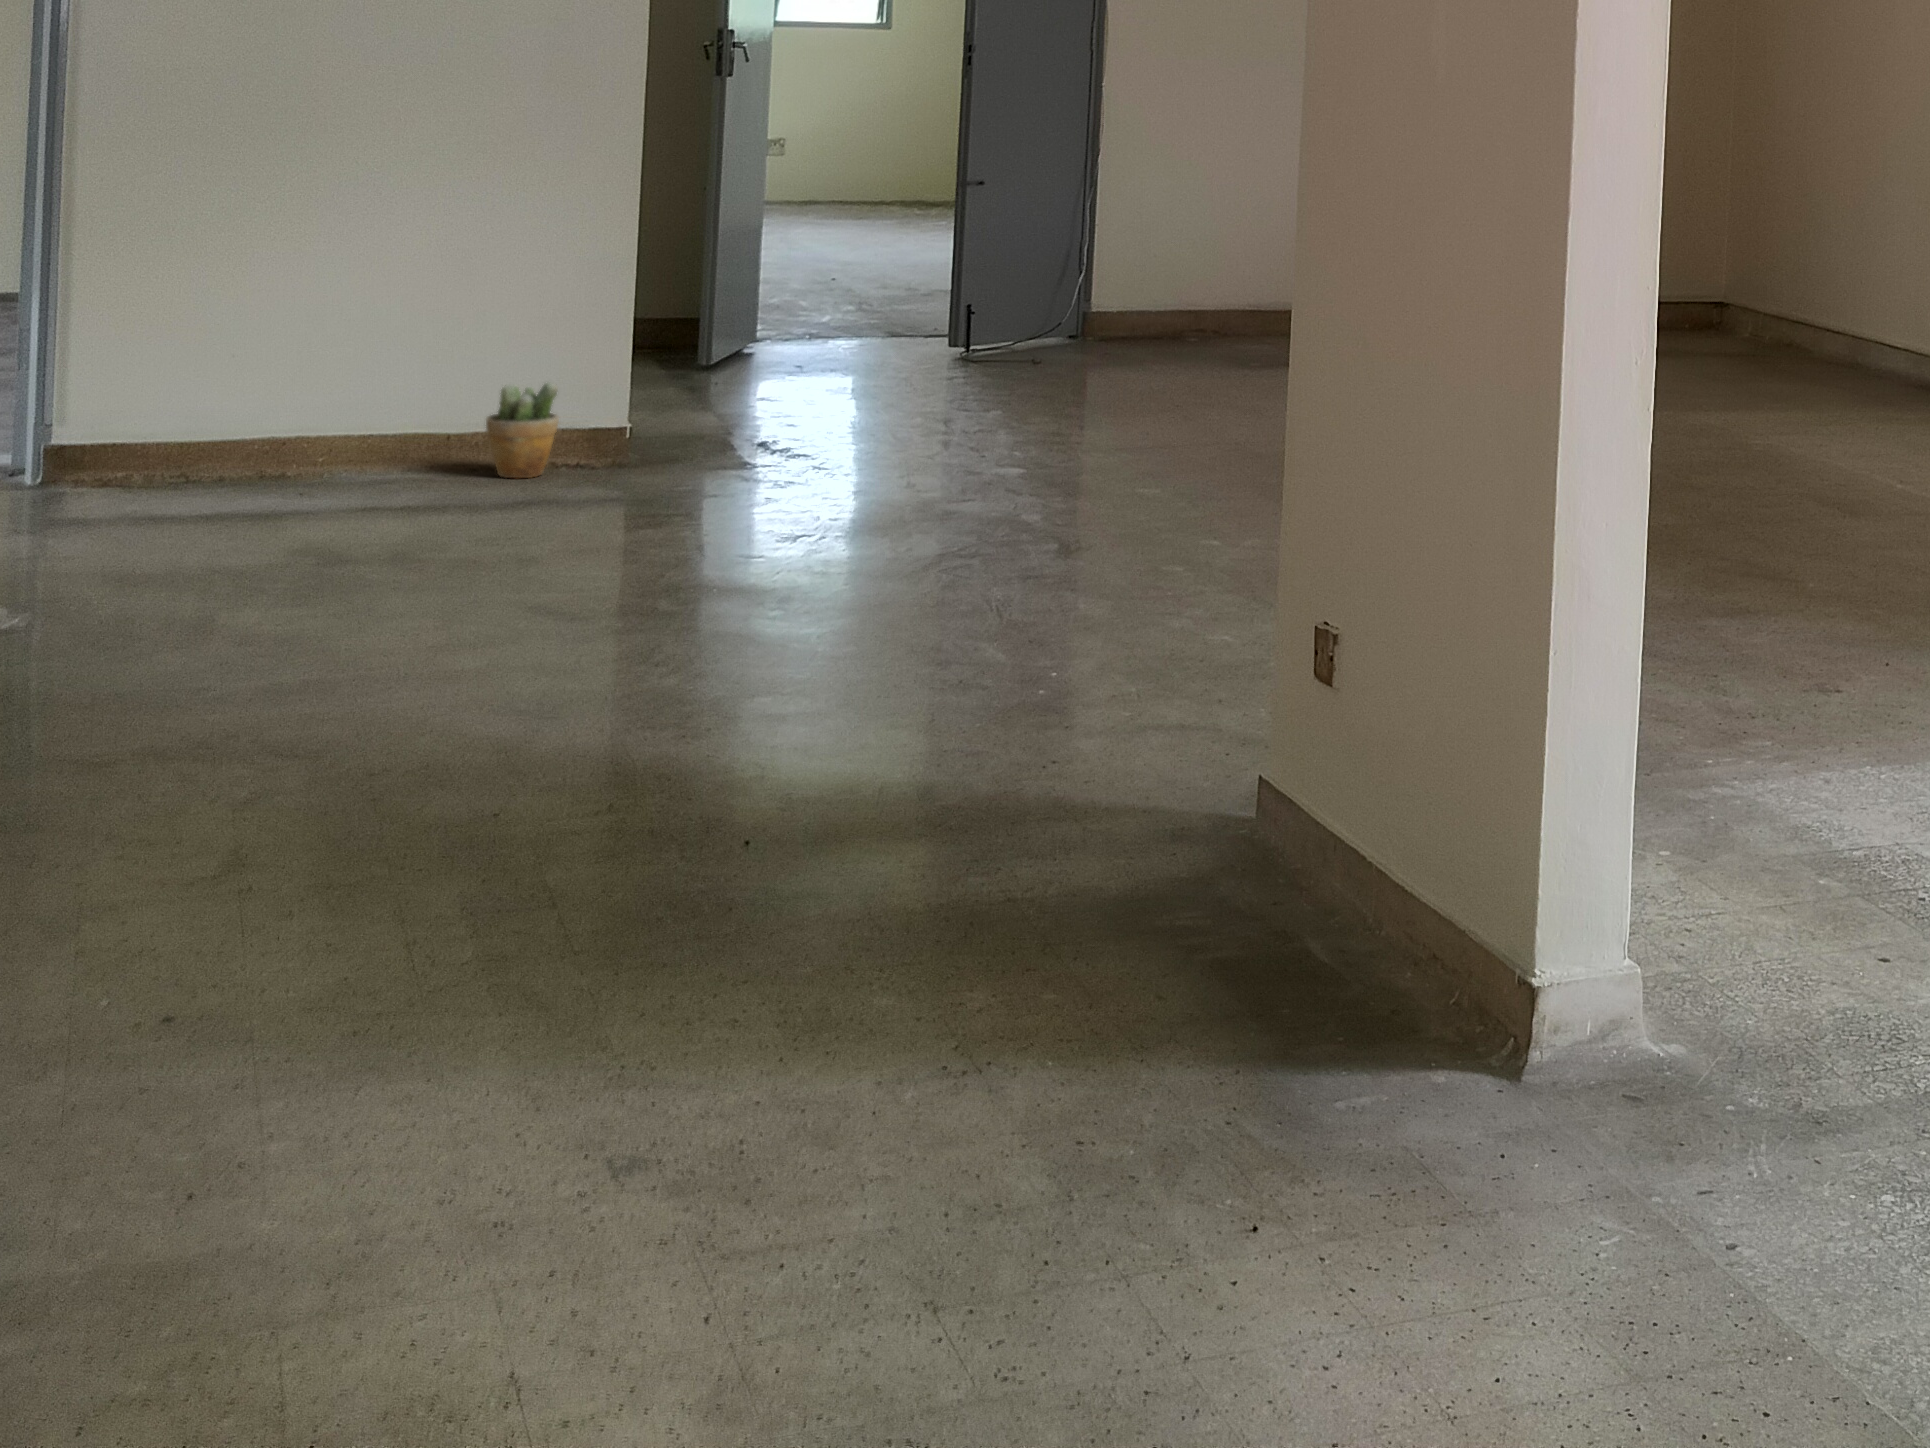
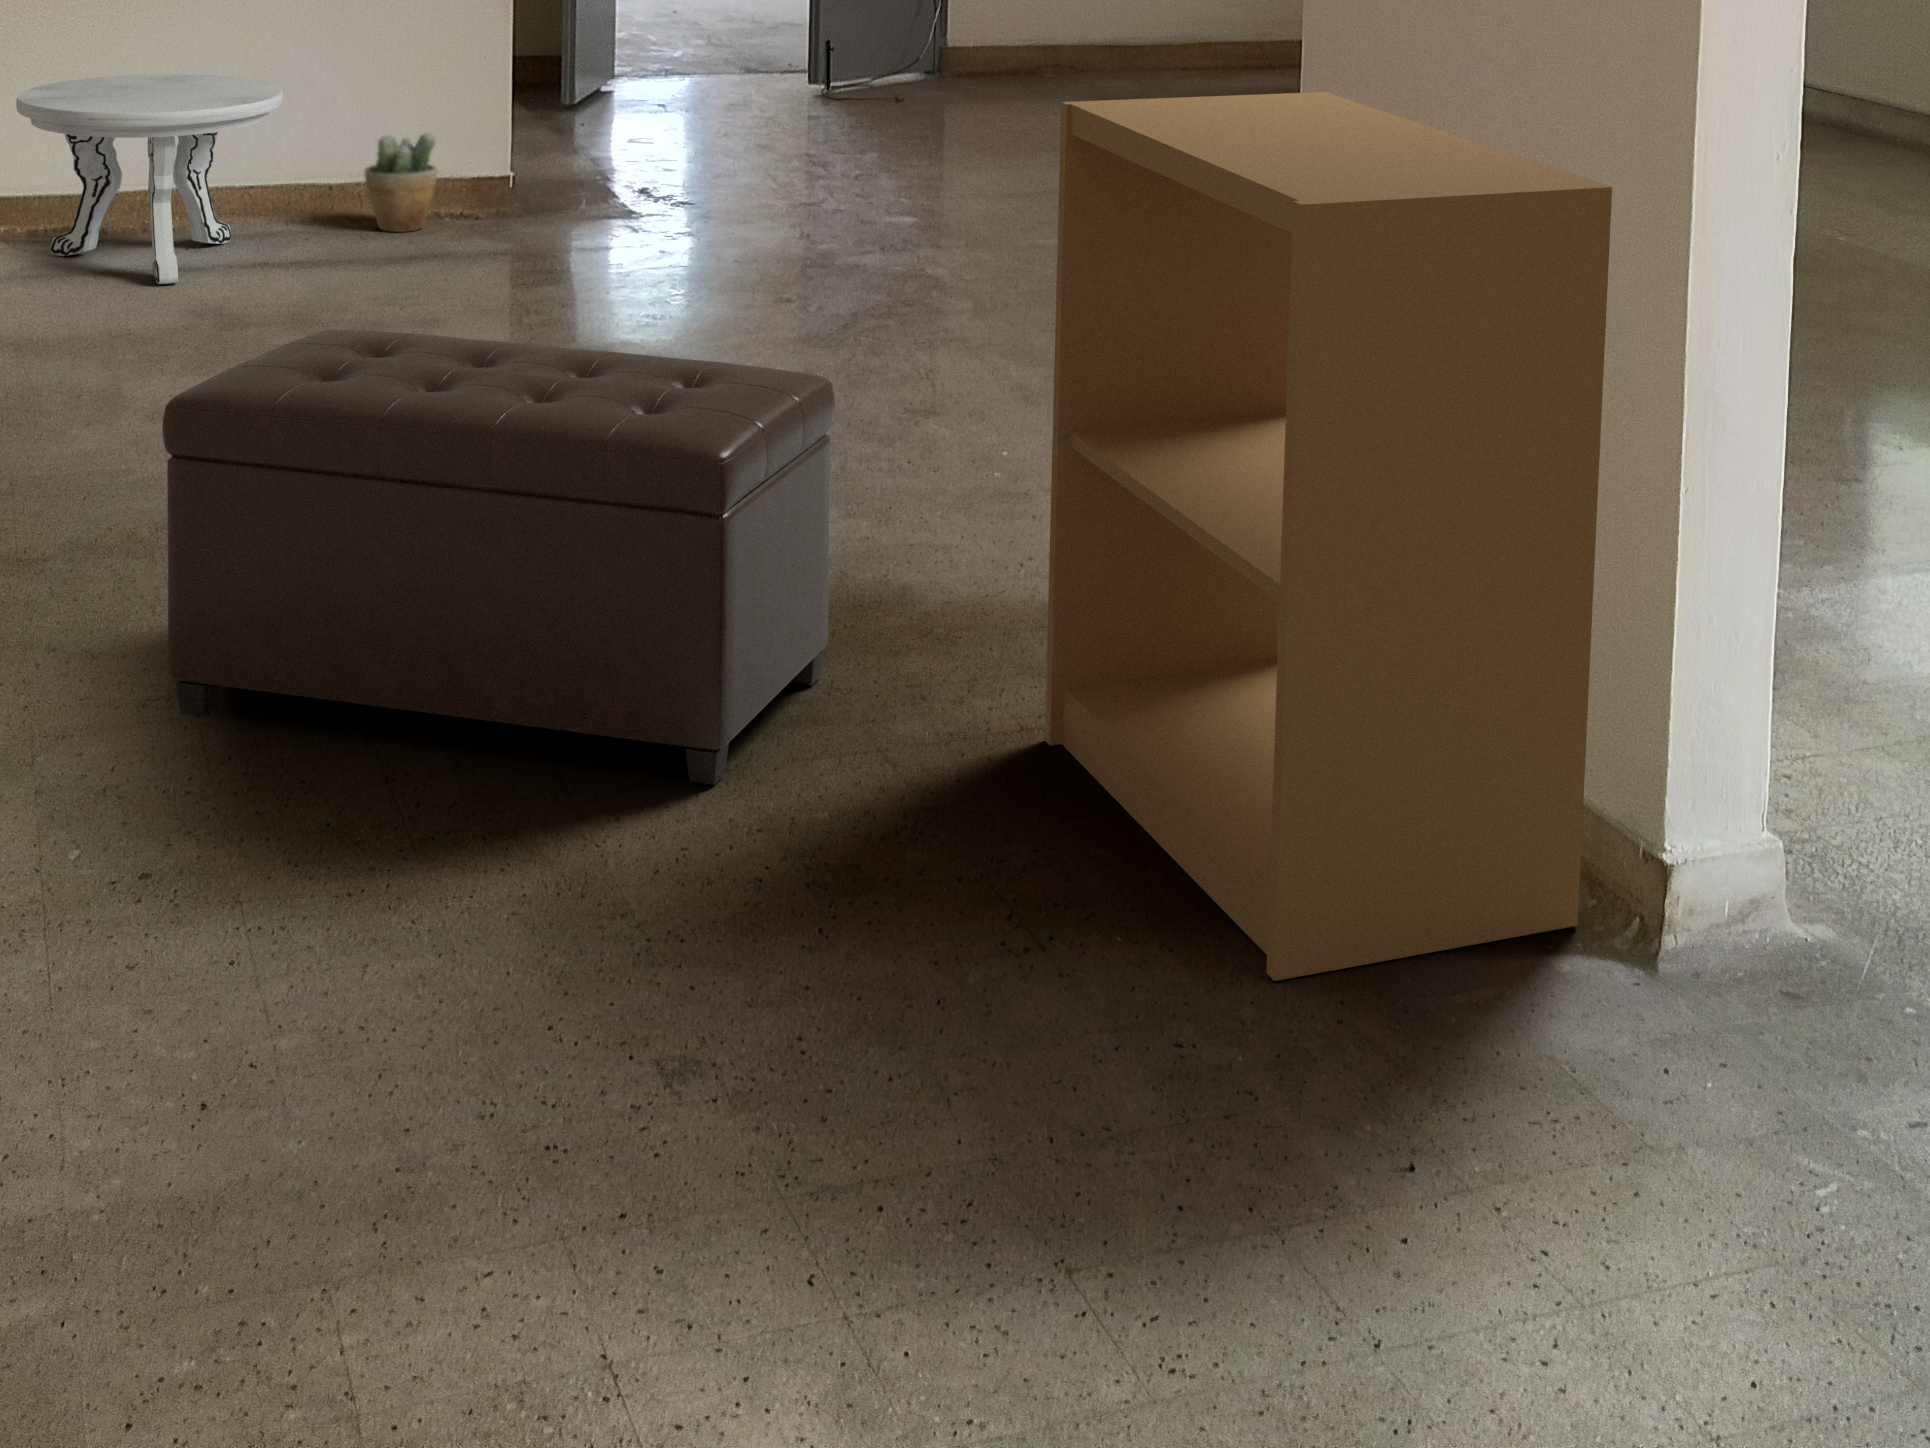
bookshelf: none [1026,318,1491,1097] -> present [1045,92,1612,981]
side table: none [136,324,404,525] -> present [16,74,283,284]
ottoman: none [205,541,852,949] -> present [162,330,835,785]

